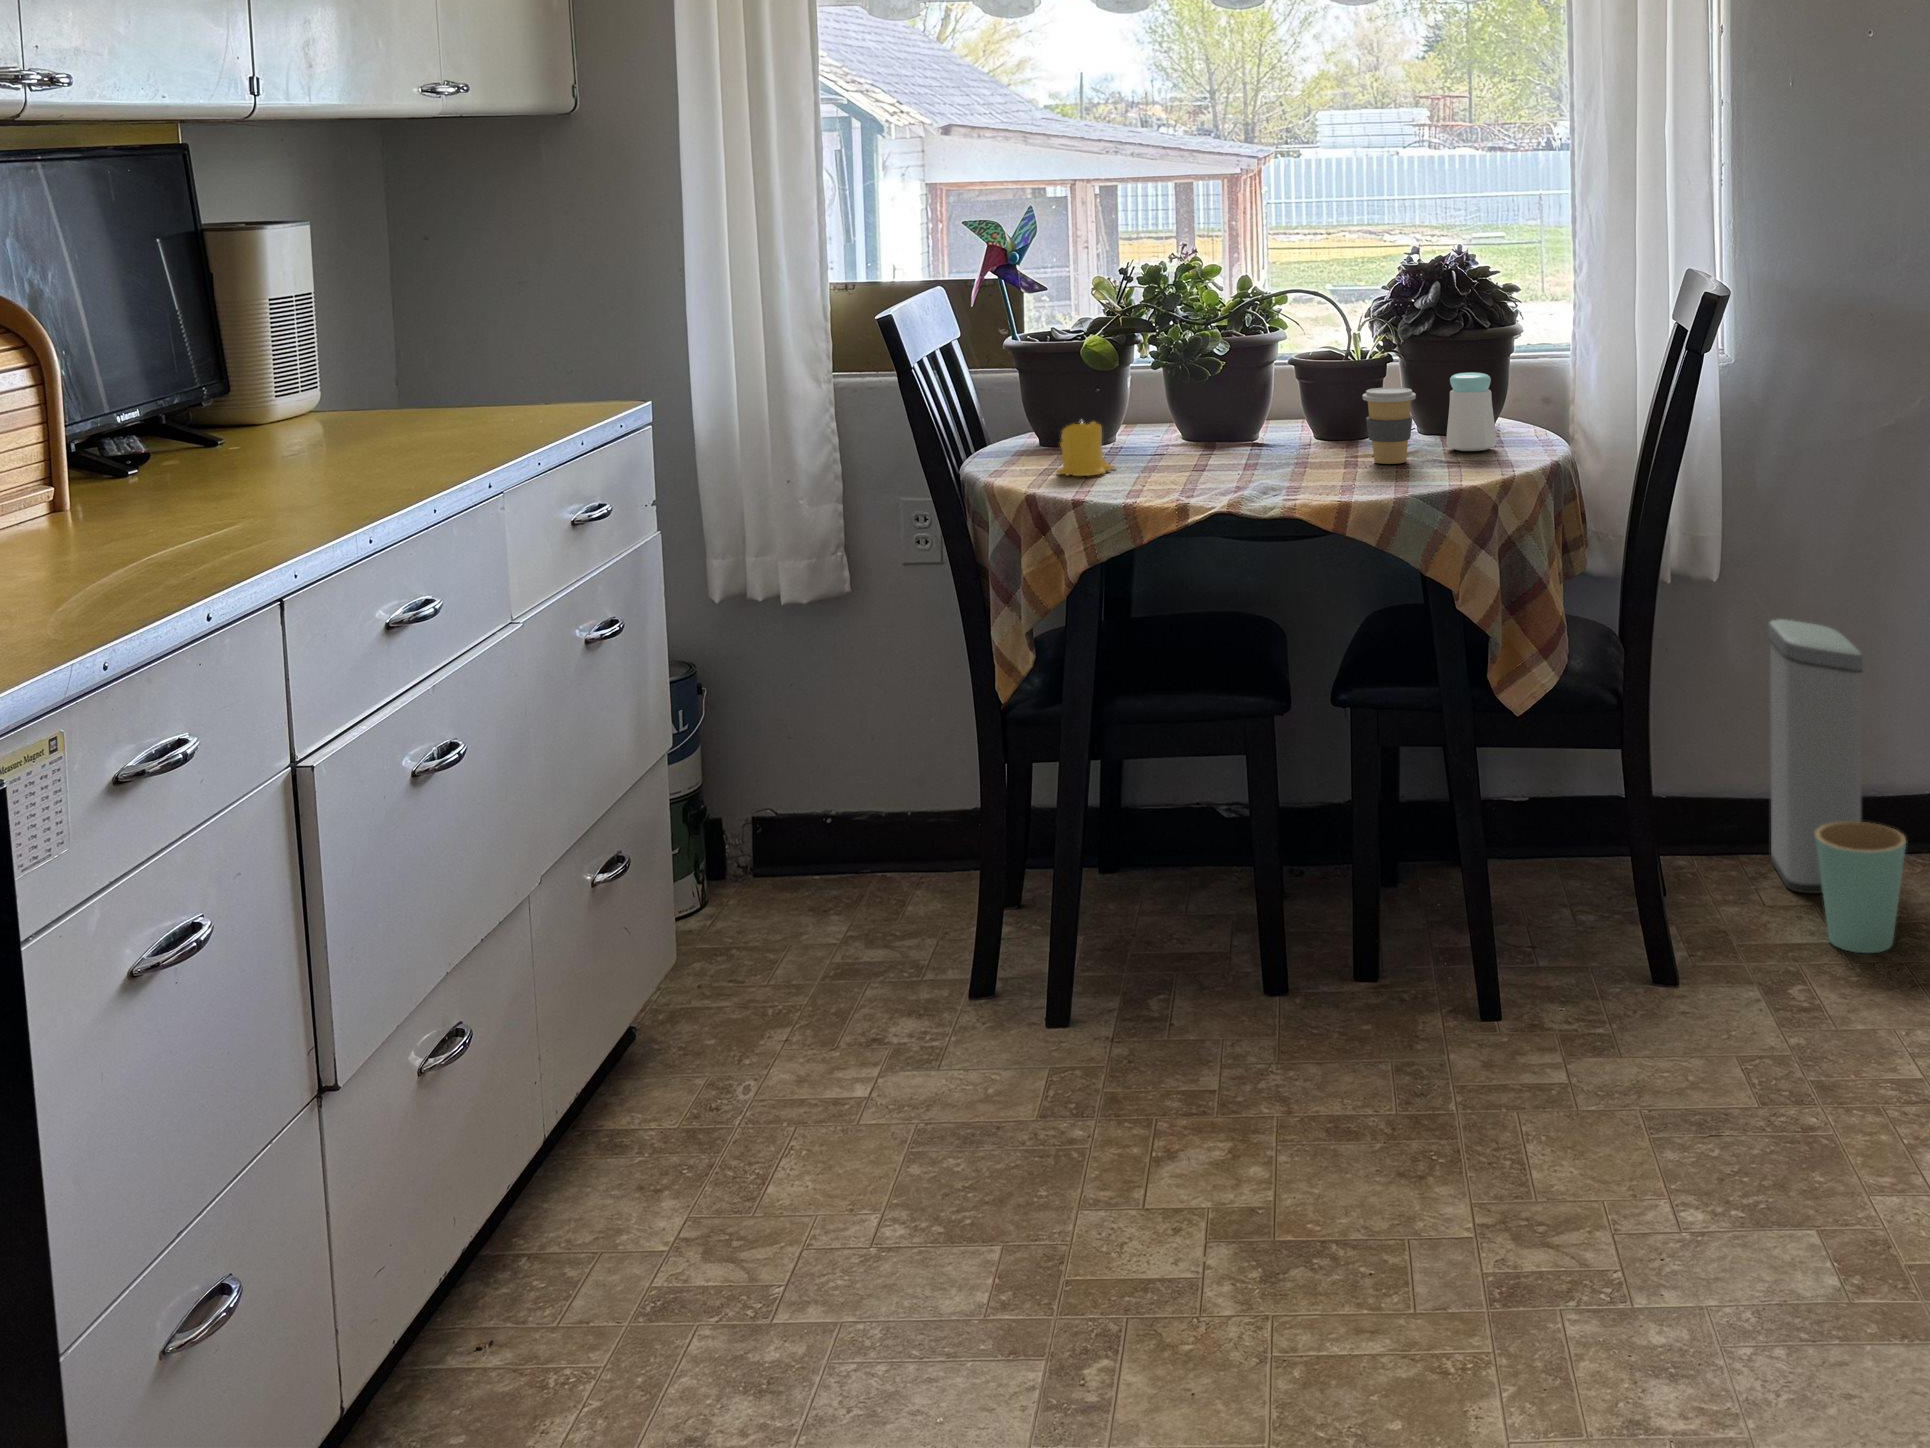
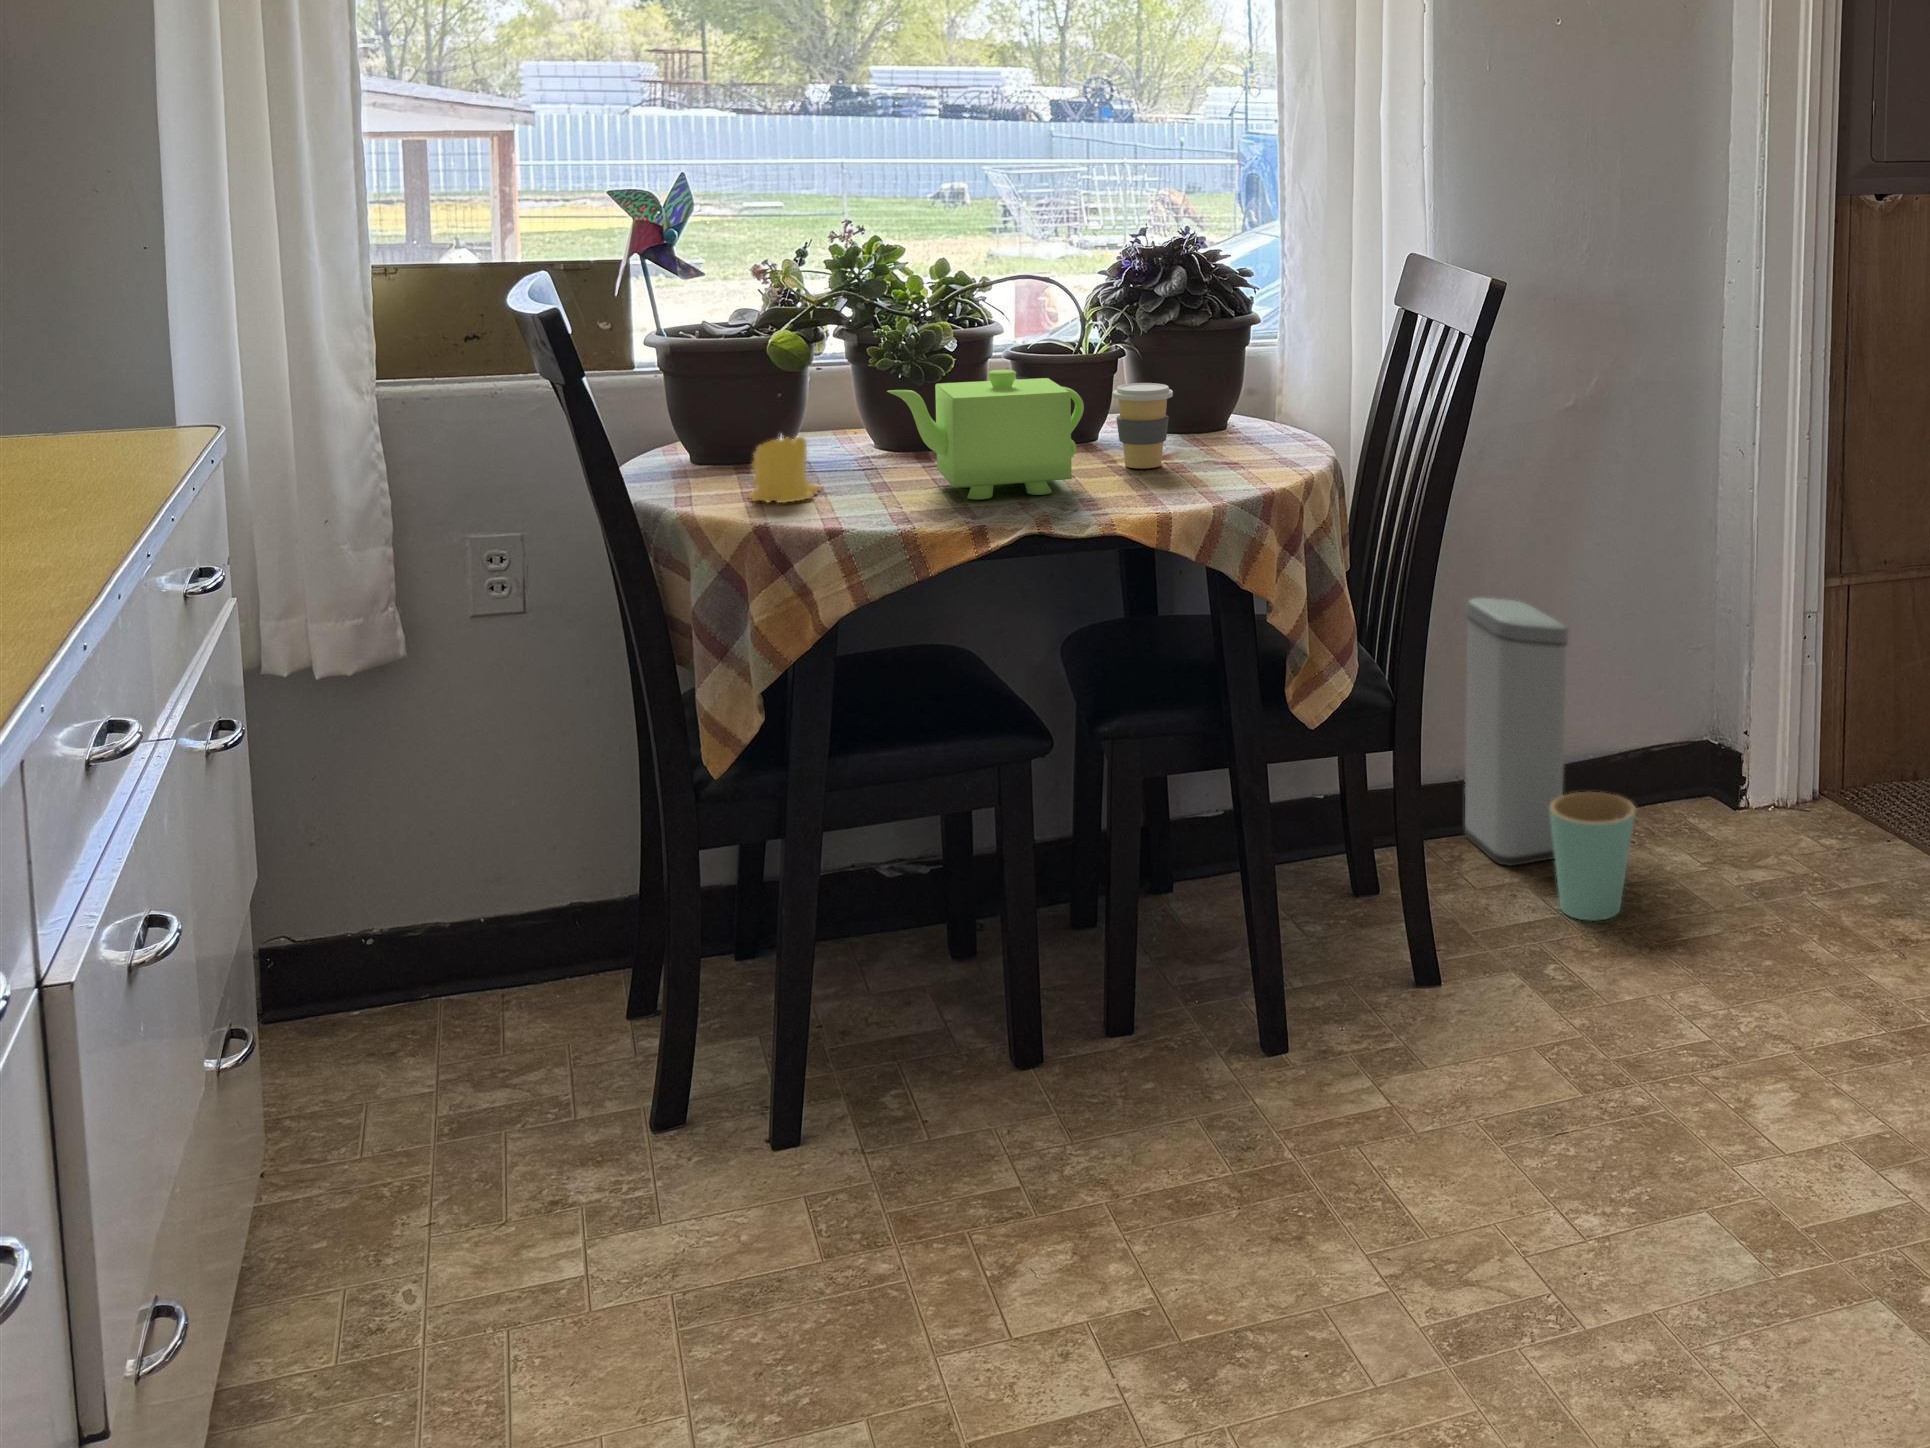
teapot: none [1158,371,1325,481] -> present [887,370,1084,499]
salt shaker: present [1446,373,1496,451] -> none [1191,364,1244,449]

